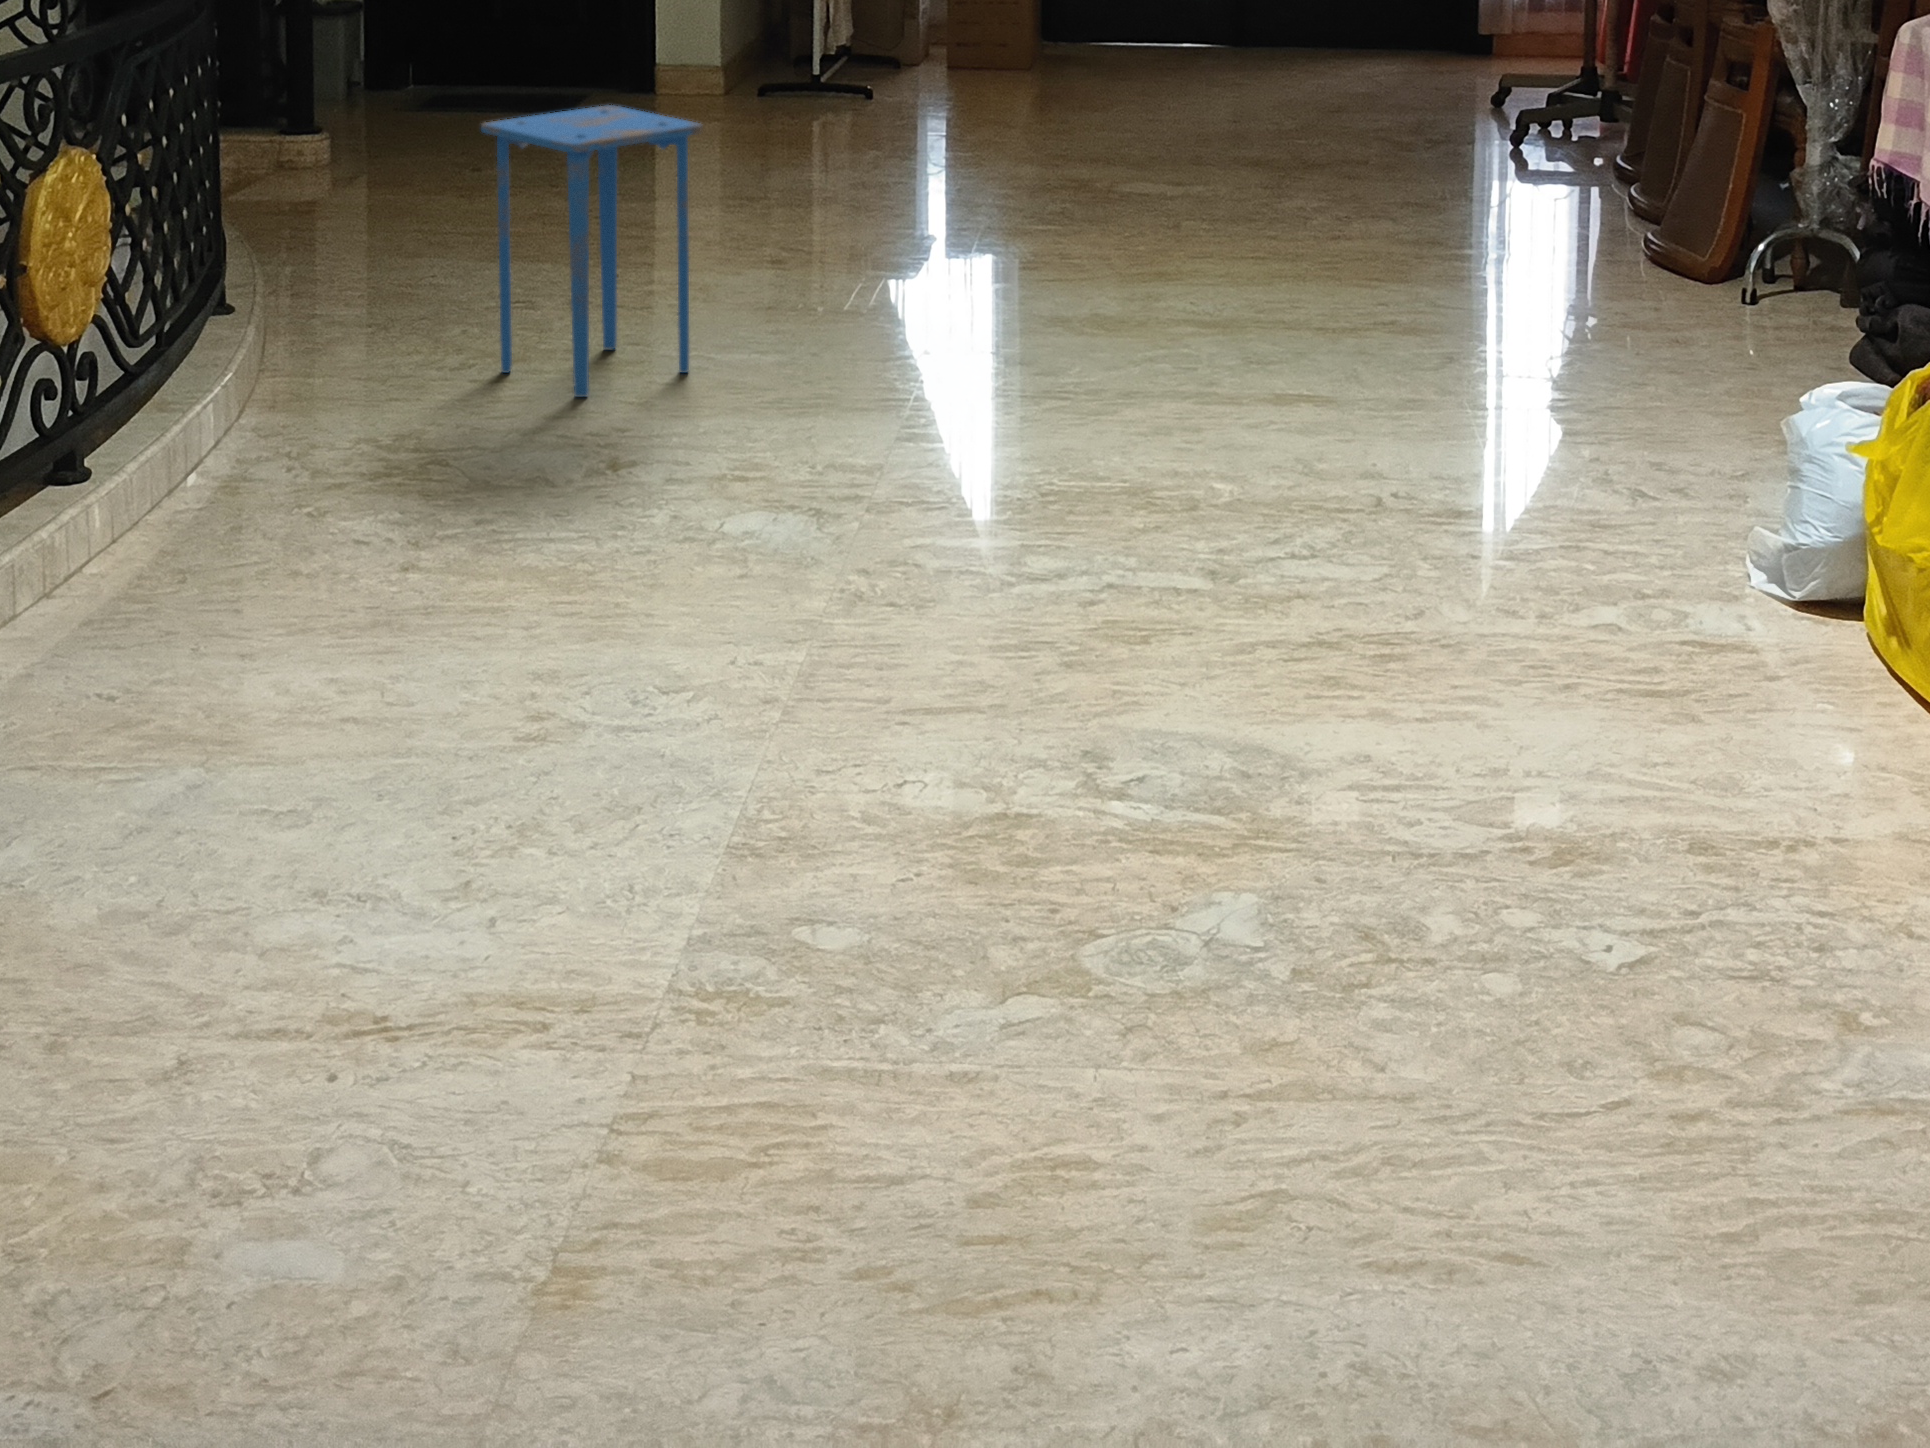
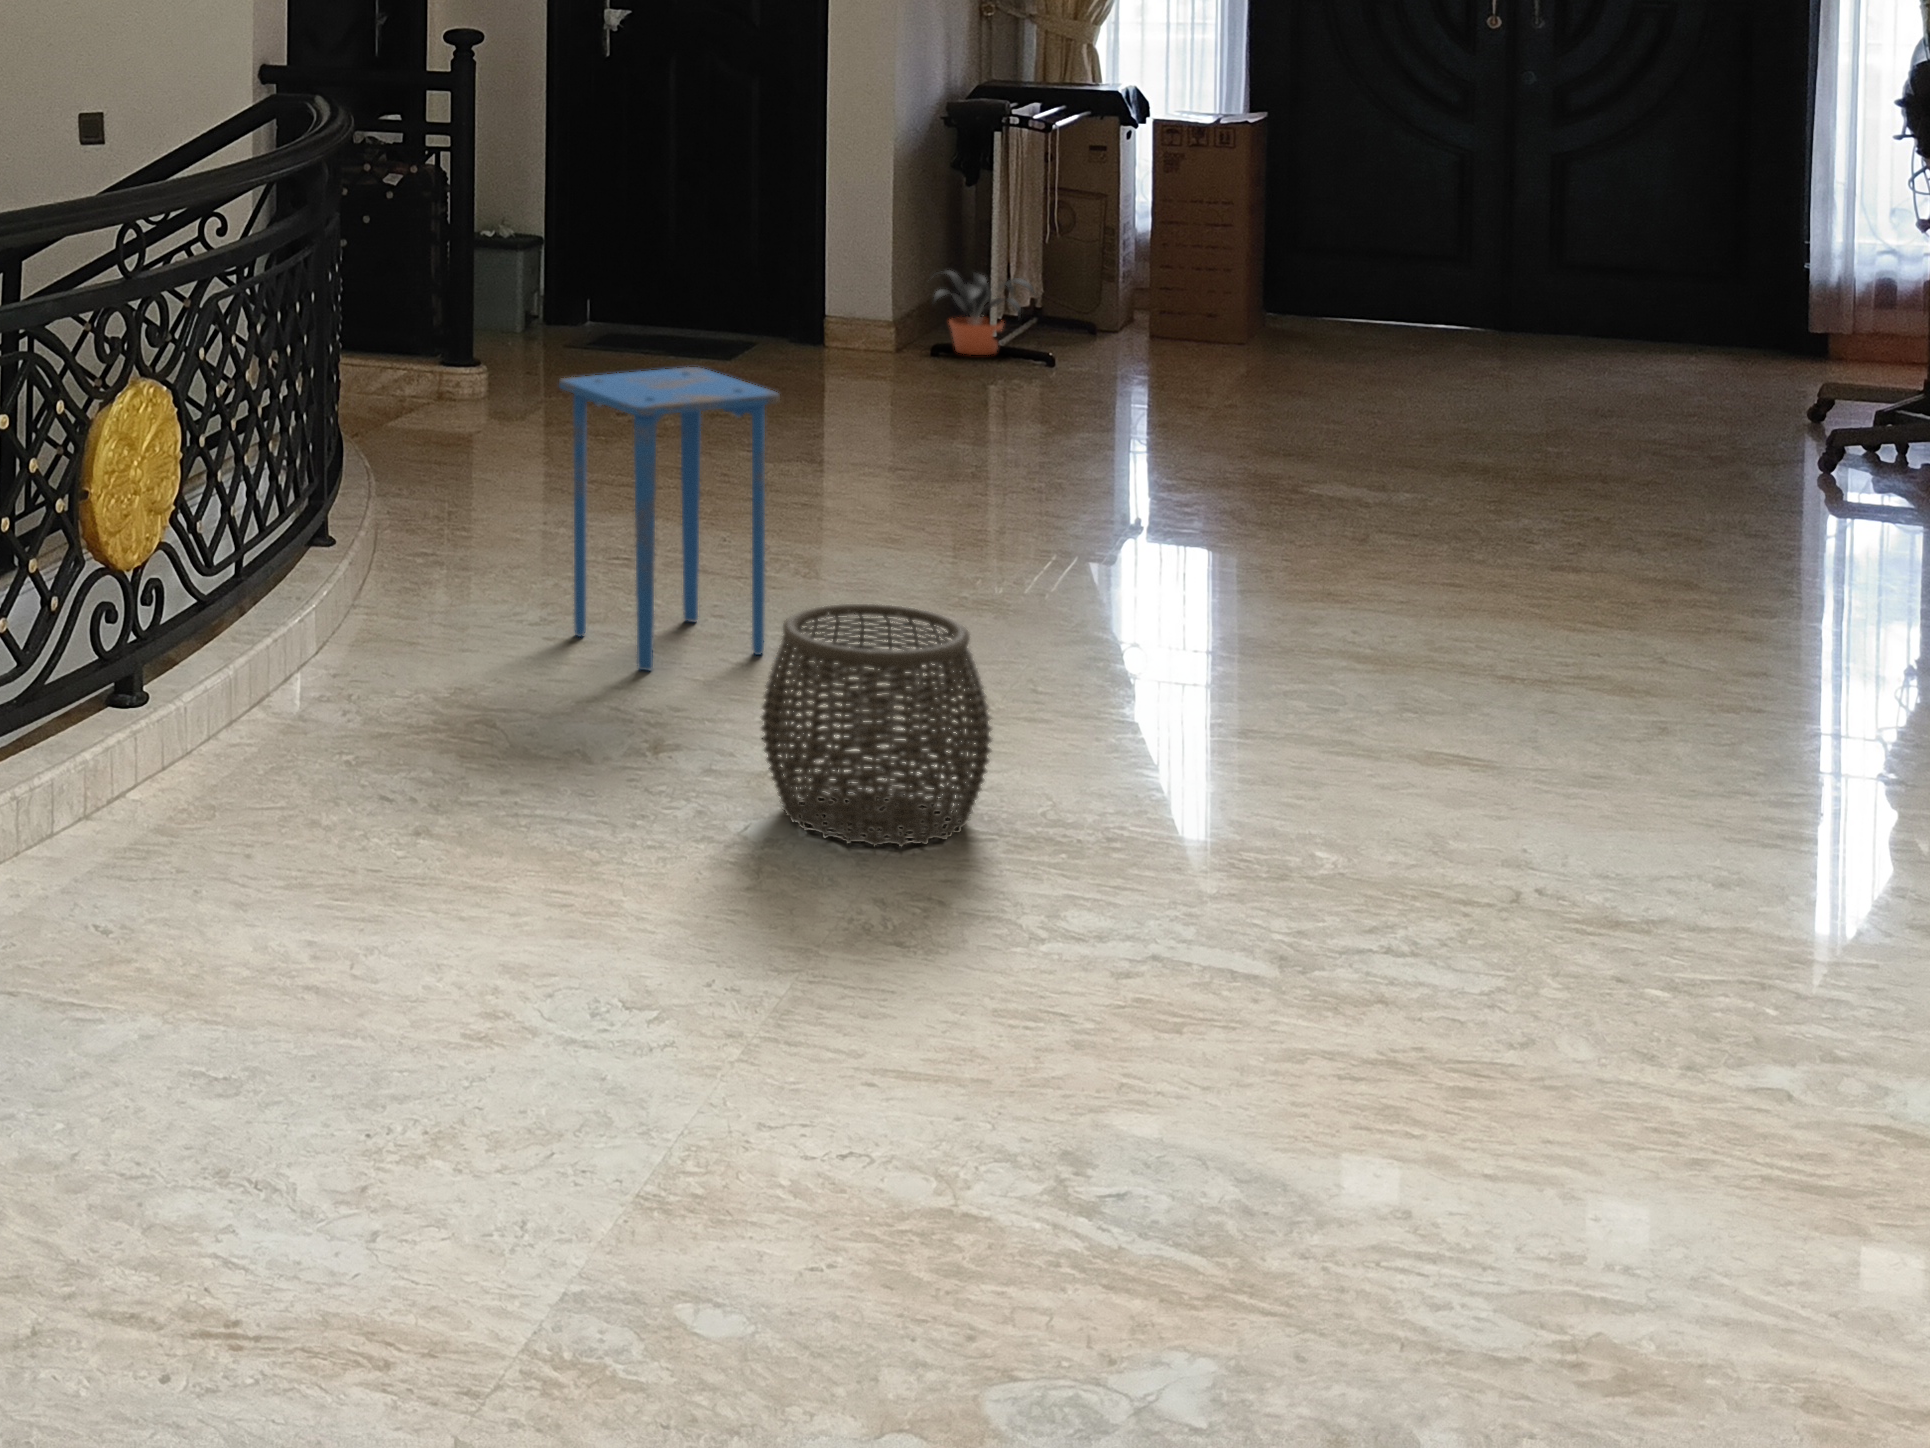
potted plant: none [749,14,853,92] -> present [930,270,1036,355]
woven basket: none [734,308,946,527] -> present [761,604,992,847]

